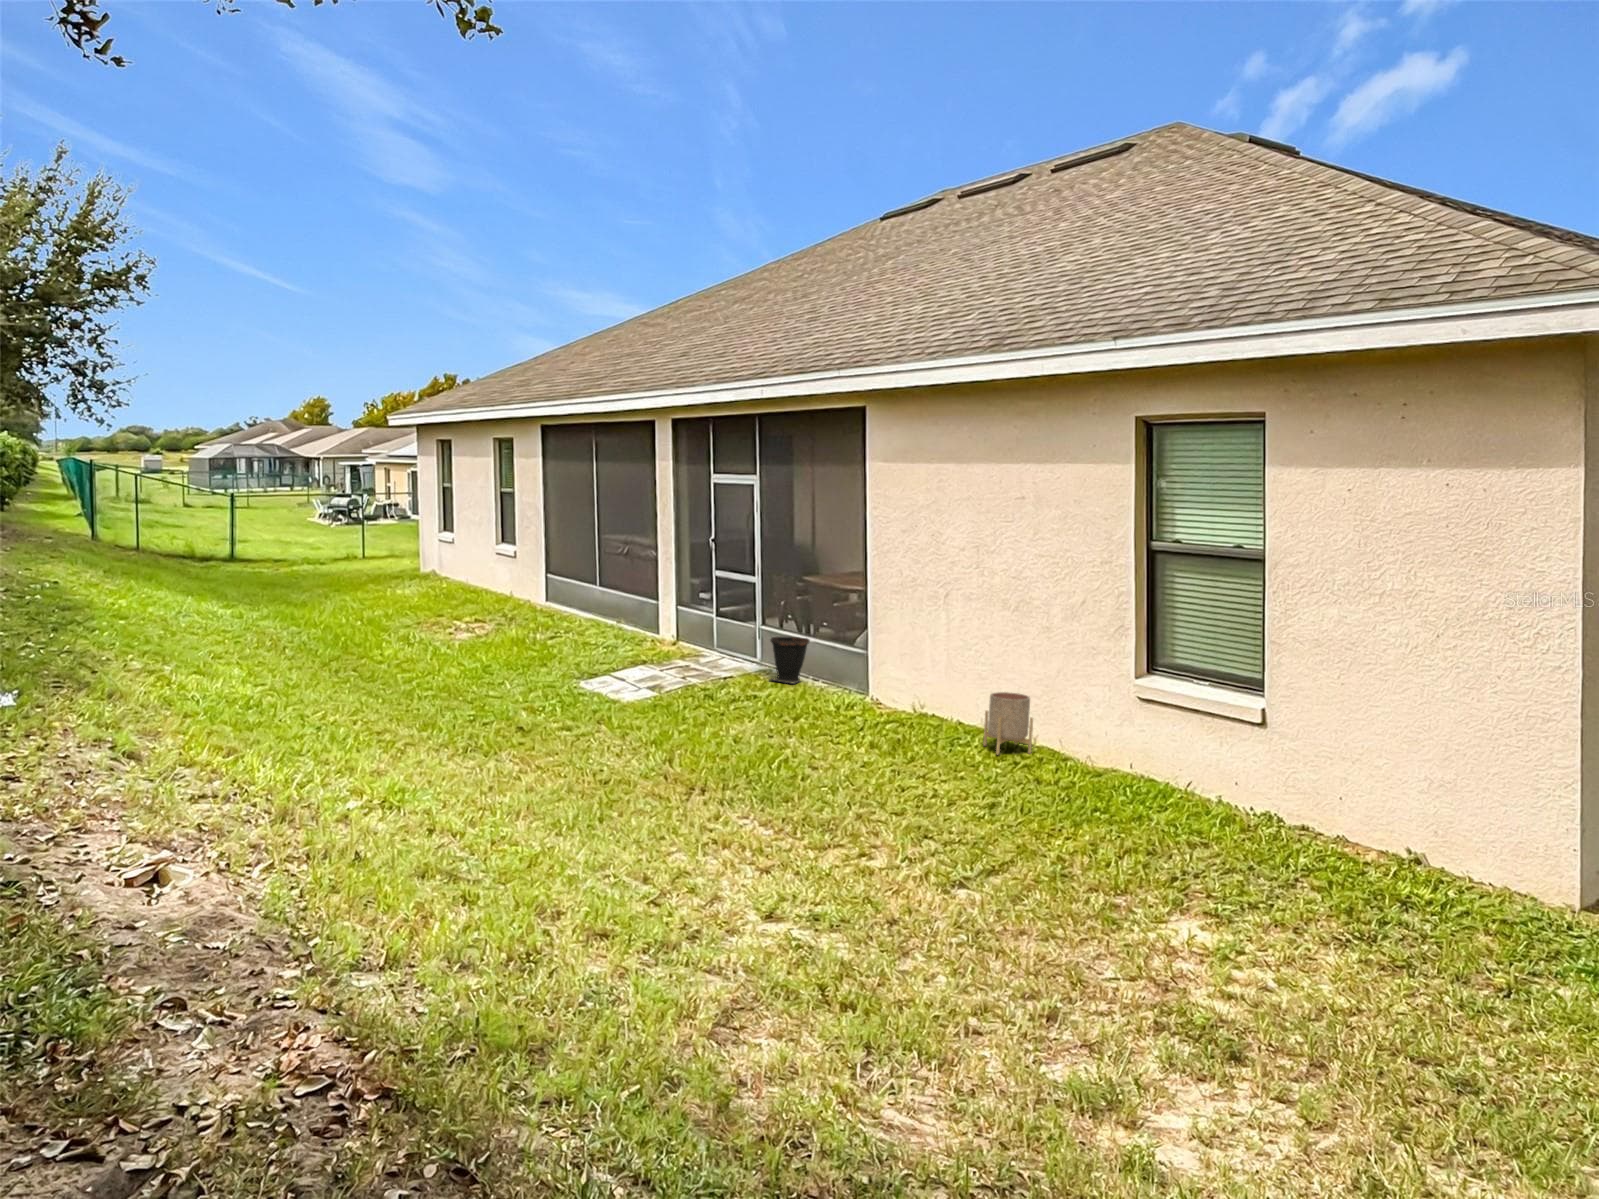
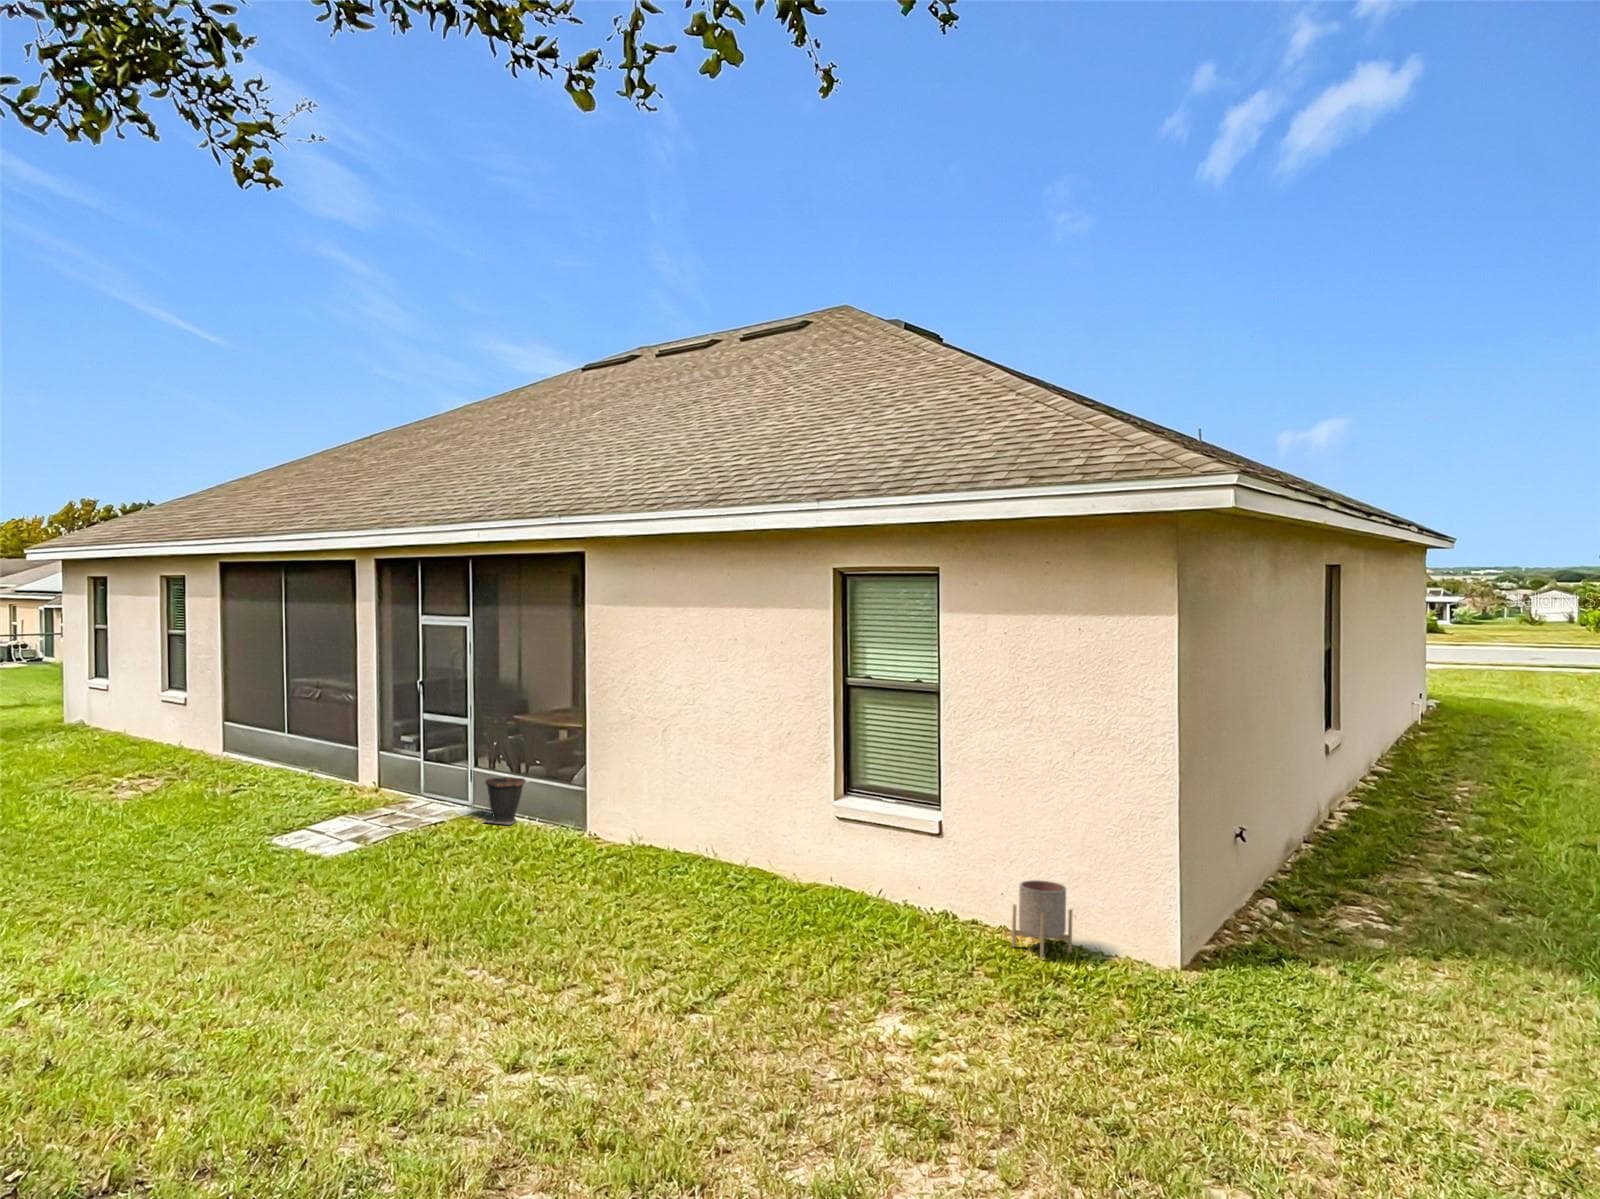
planter: present [983,692,1033,754] -> present [1012,880,1073,958]

